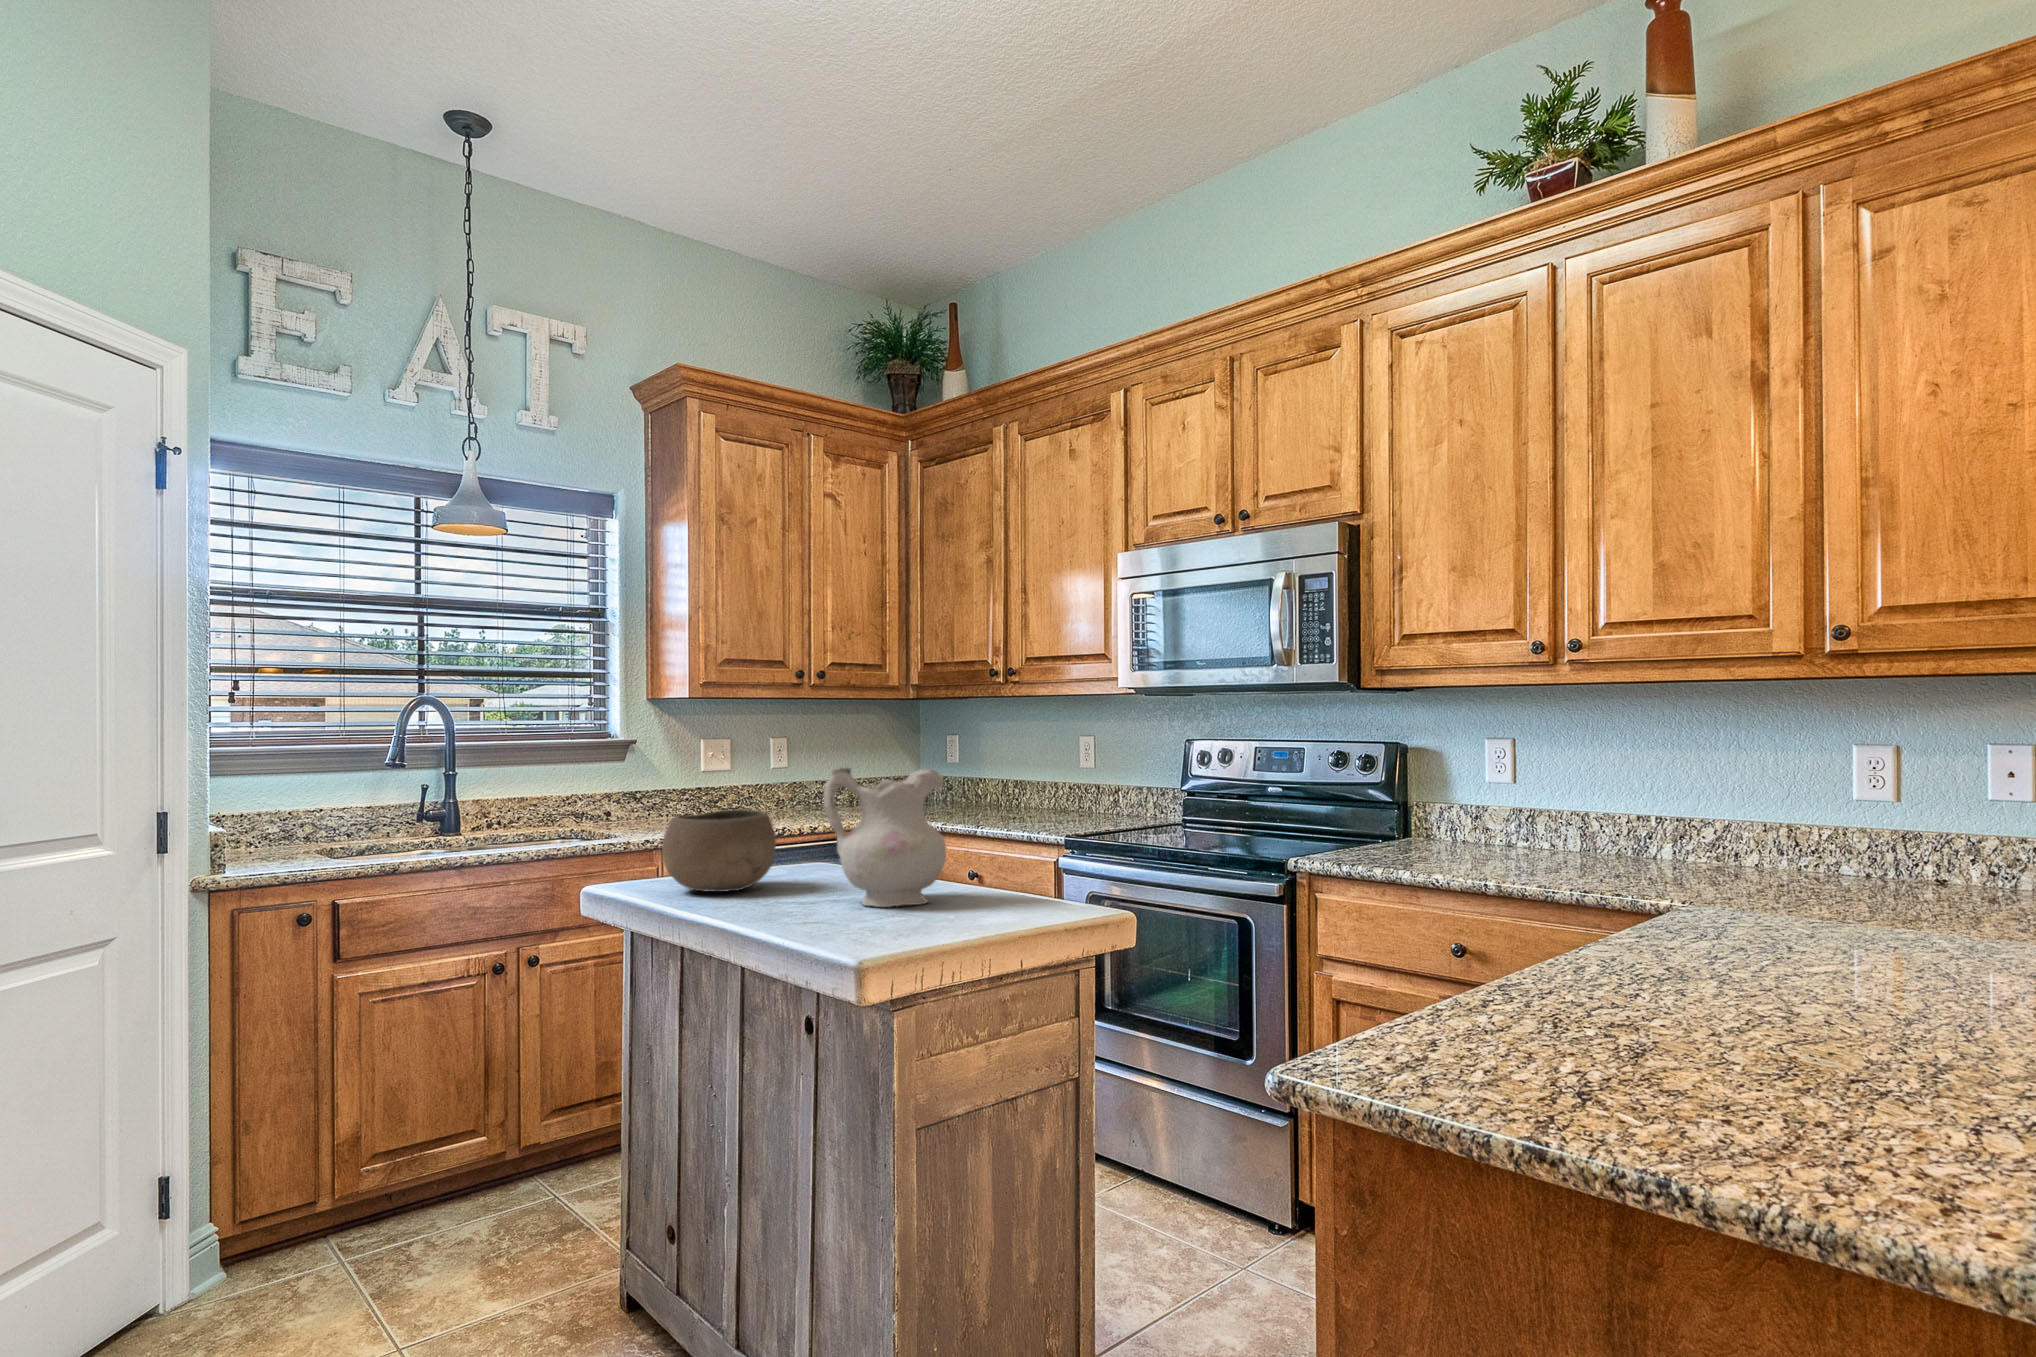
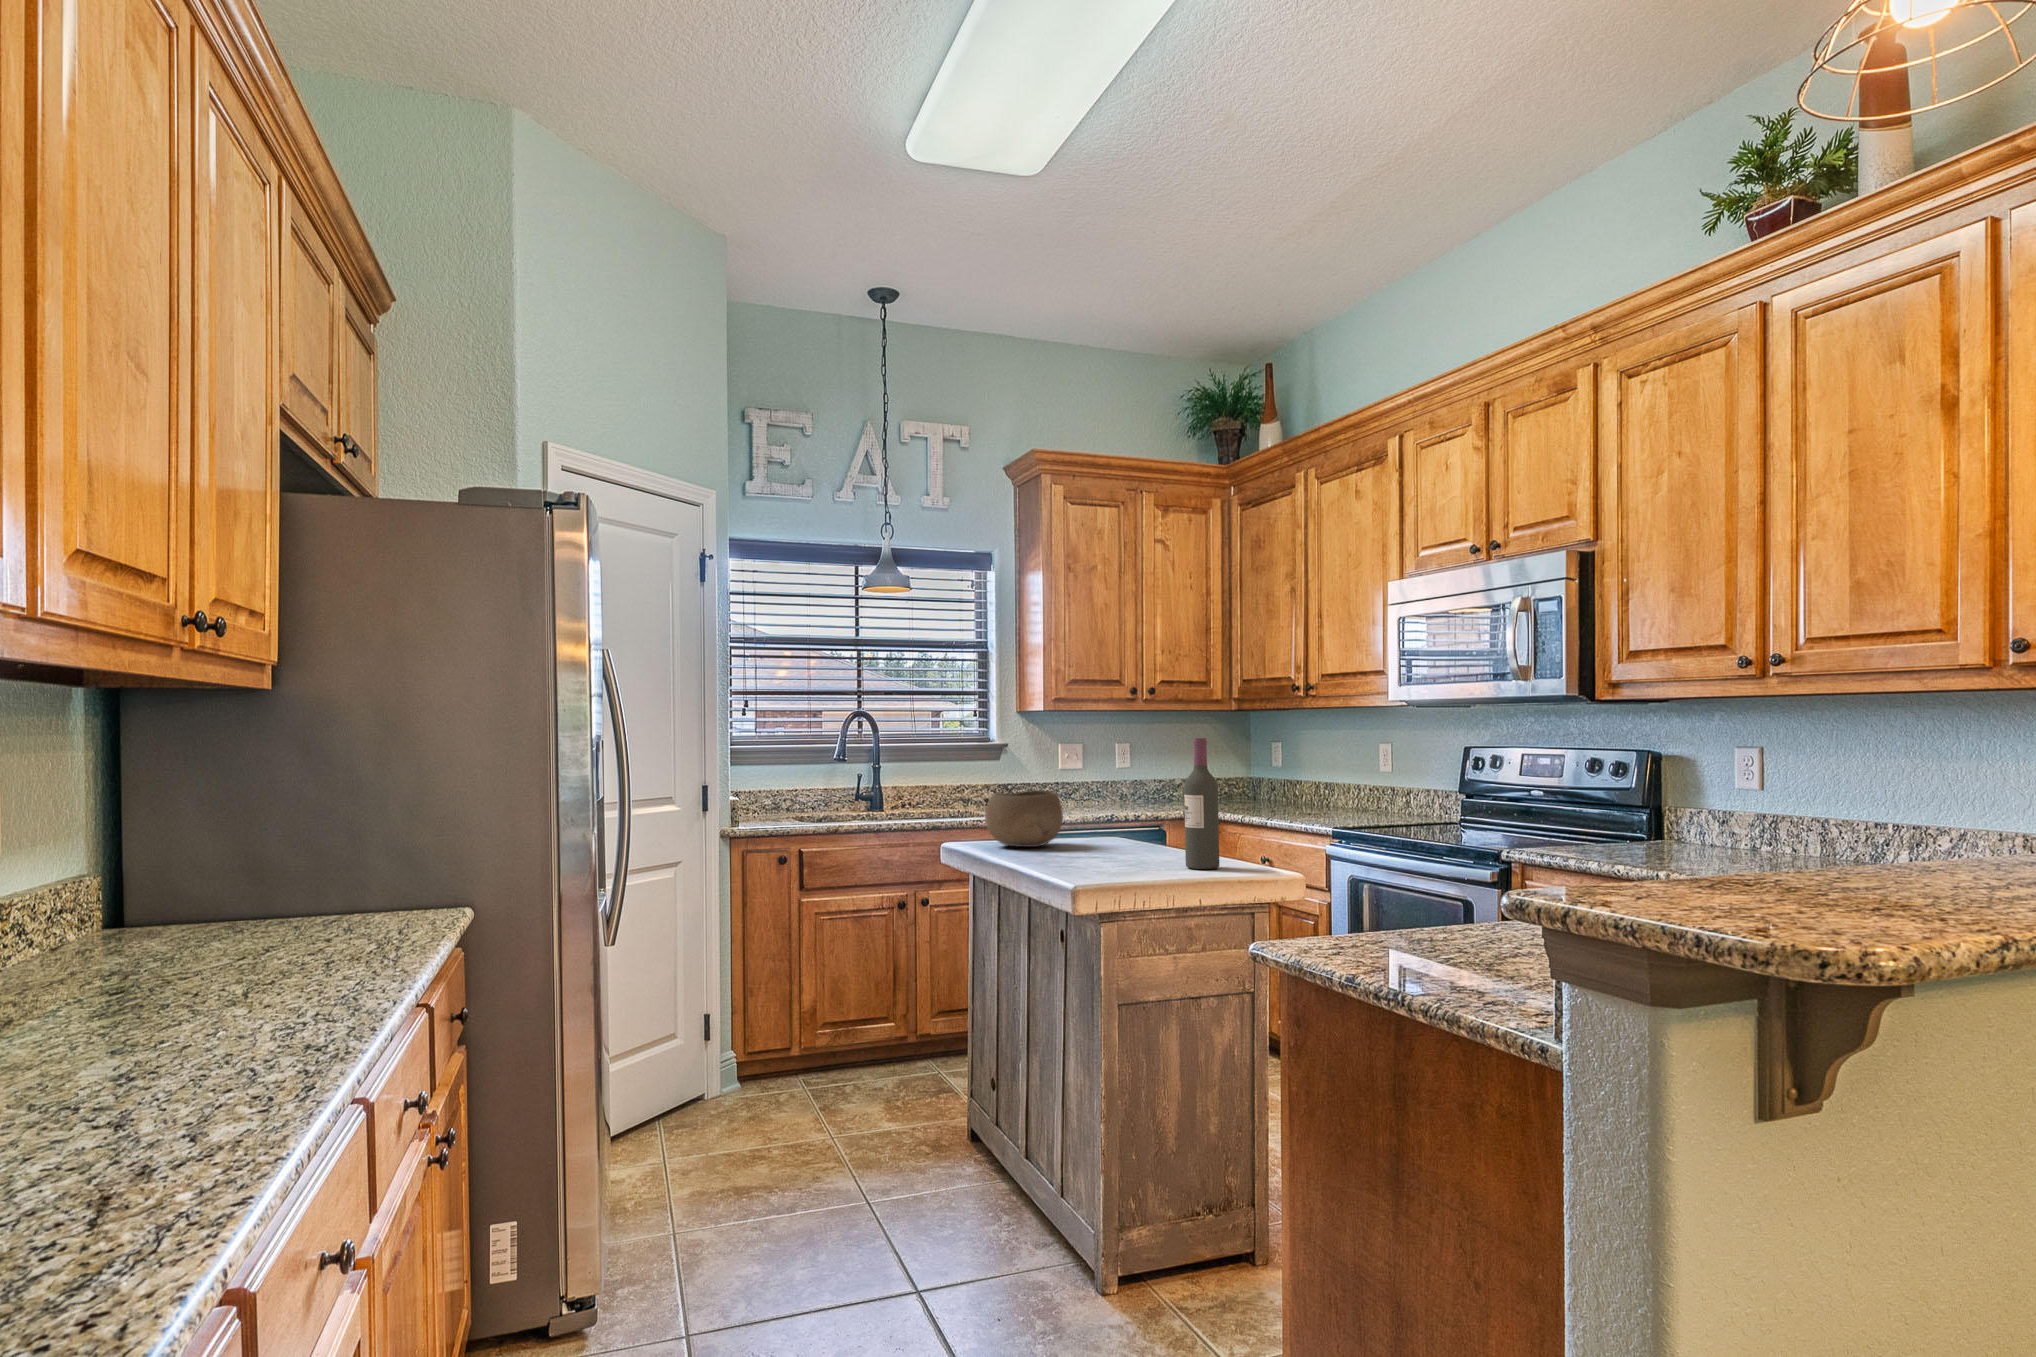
wine bottle: none [983,735,1030,916] -> present [1184,738,1219,869]
ceramic pitcher: present [824,768,946,907] -> none [1082,760,1170,860]

